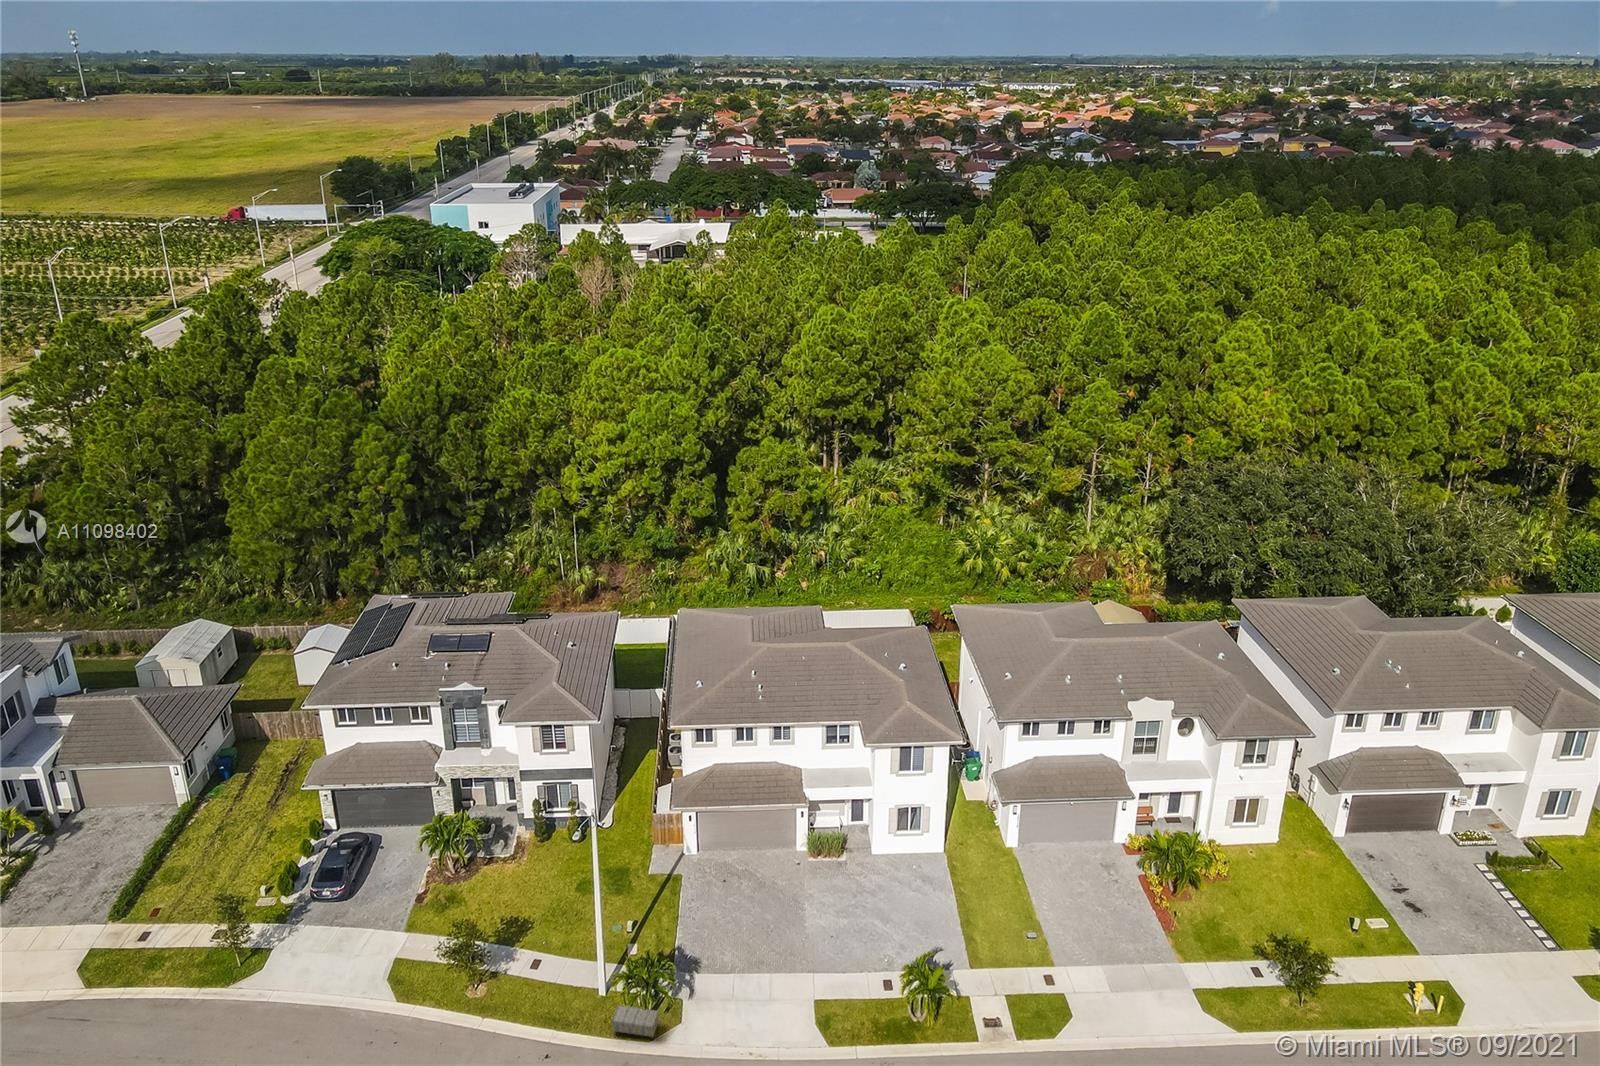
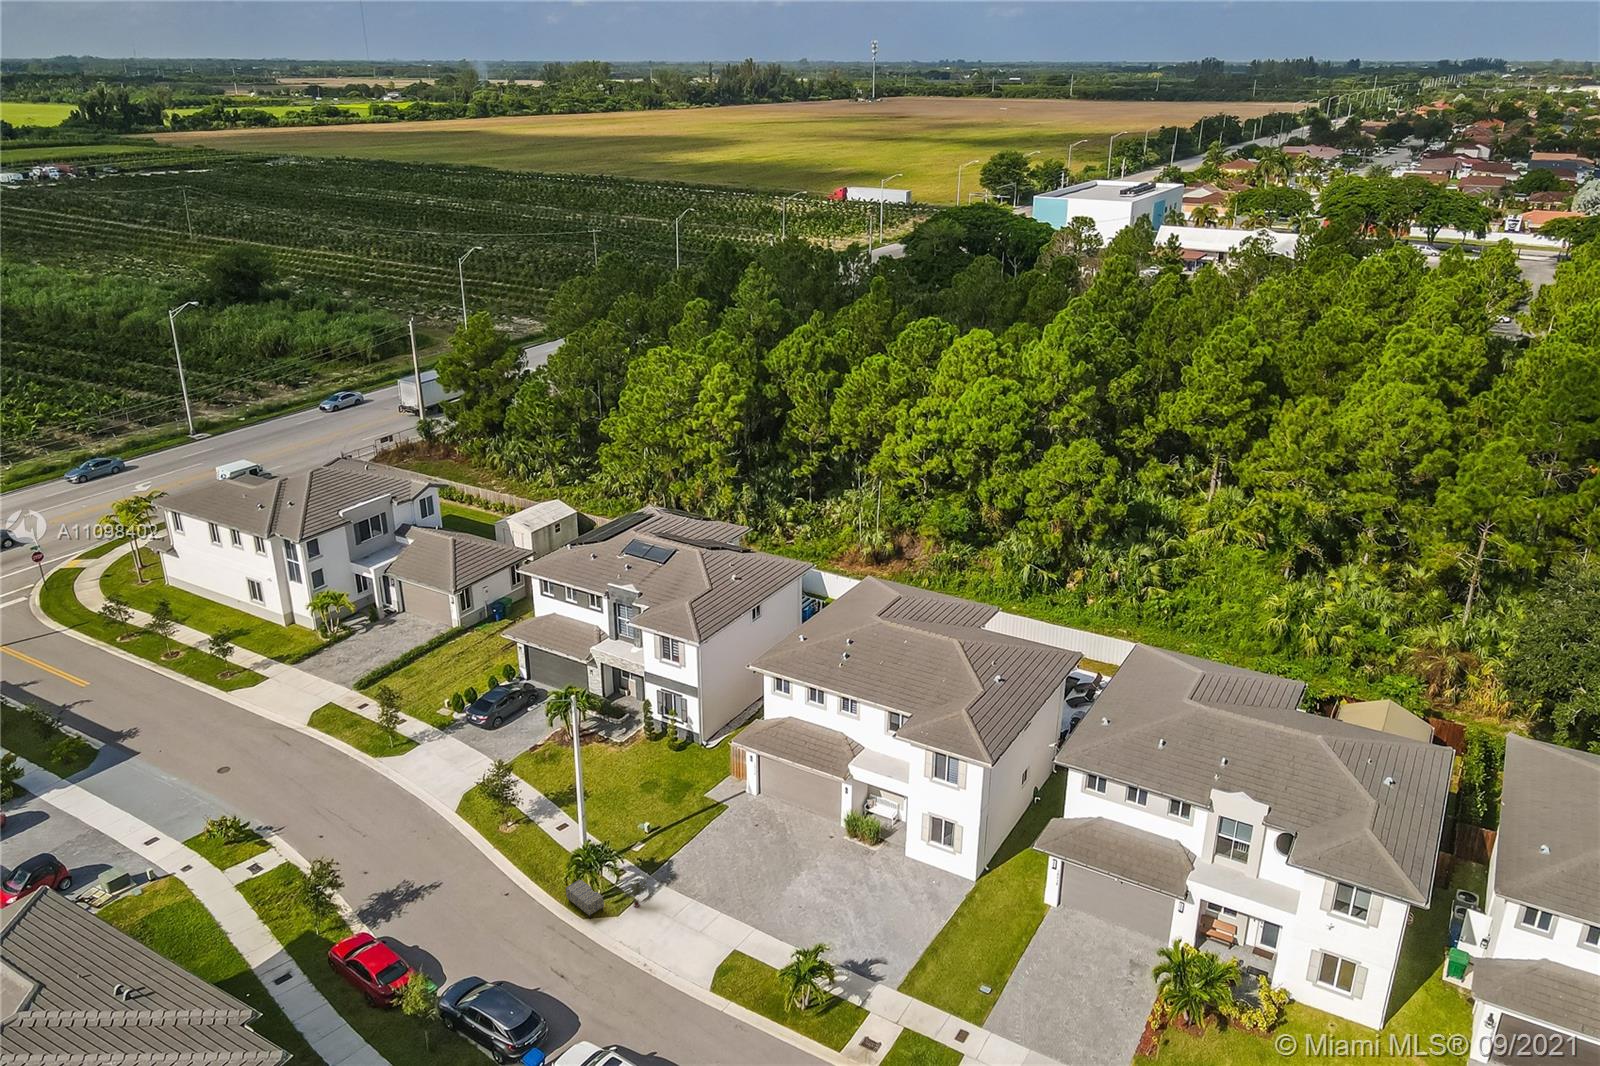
potted tree: none [674,974,695,1007] -> present [624,879,646,907]

